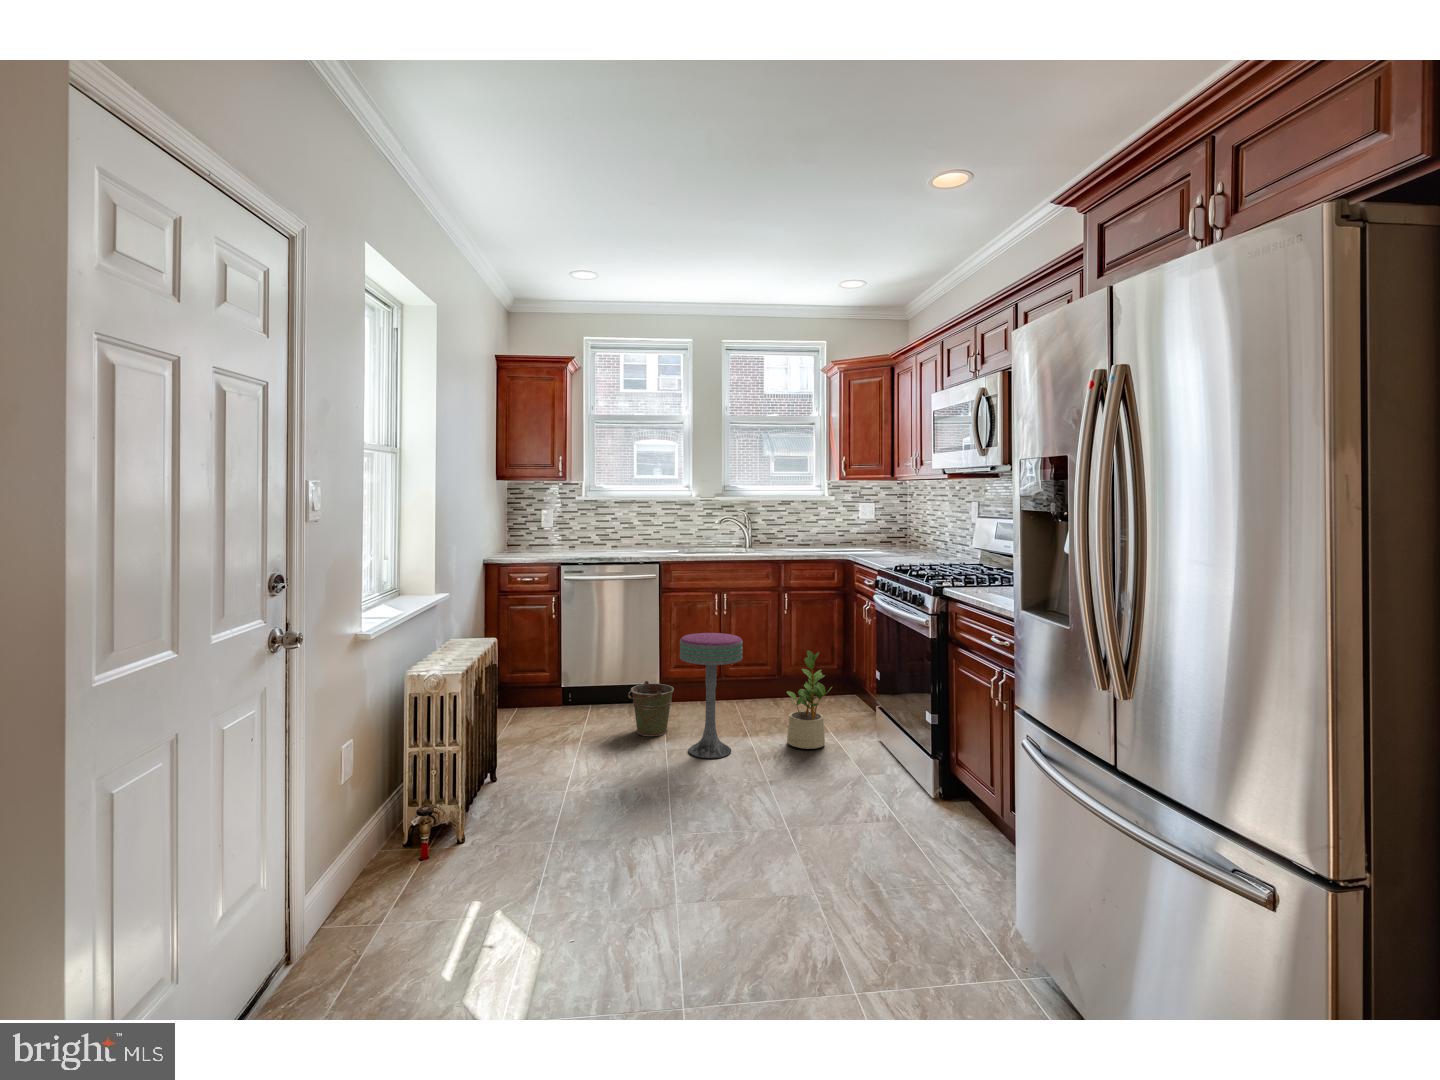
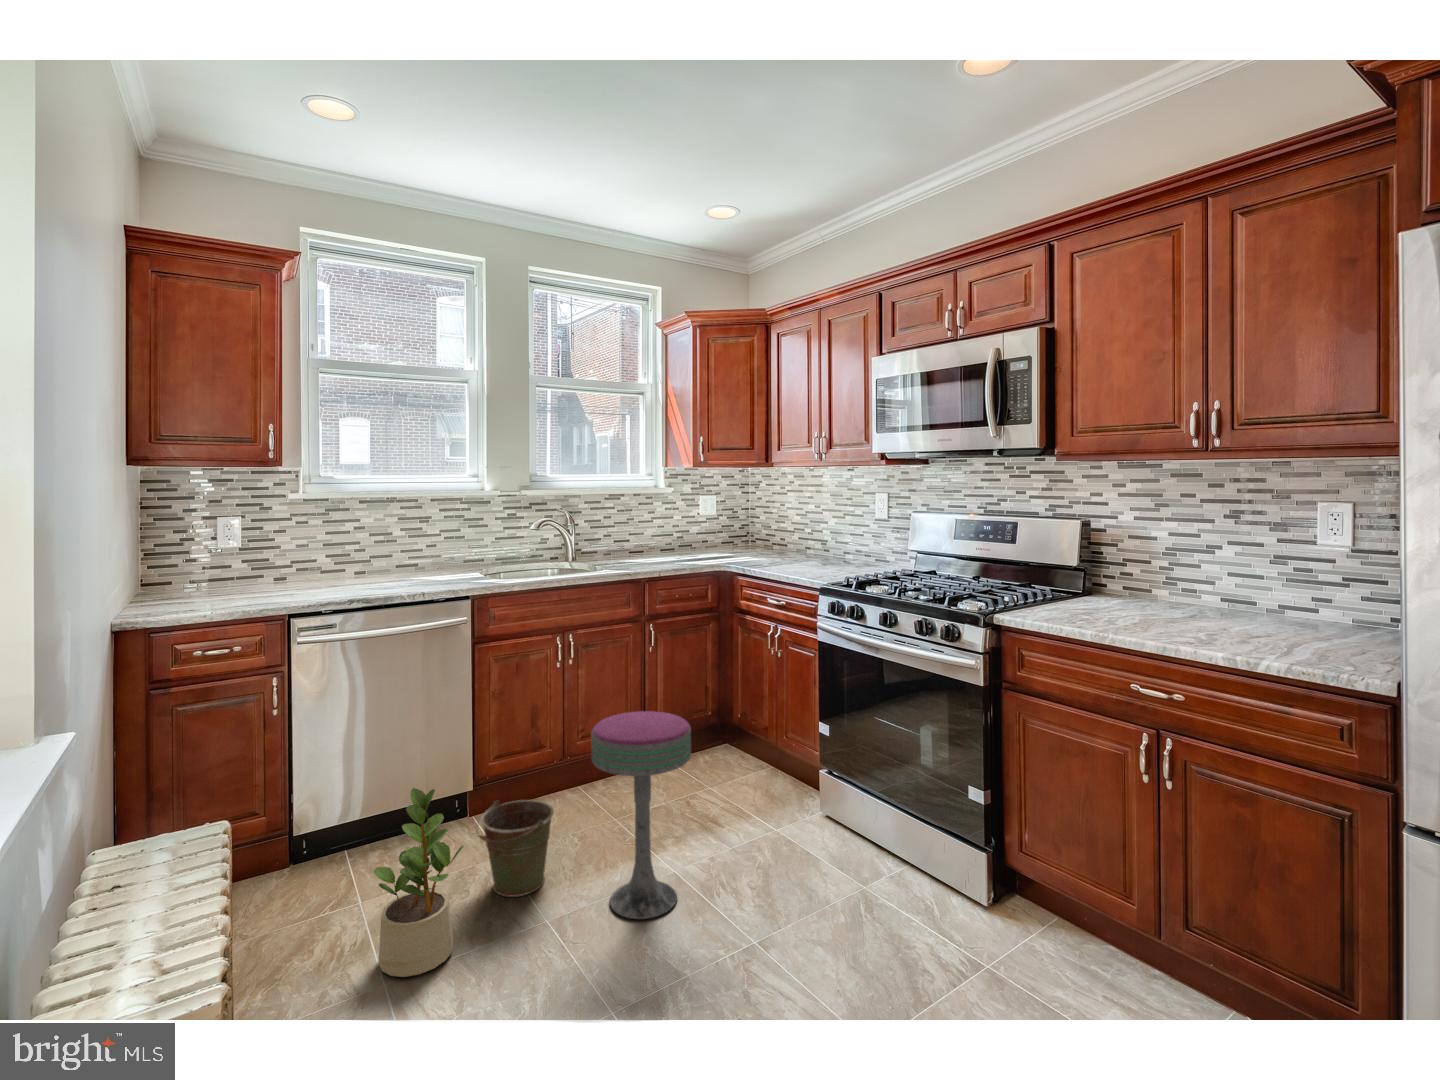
potted plant: present [787,650,832,749] -> present [374,788,463,977]

